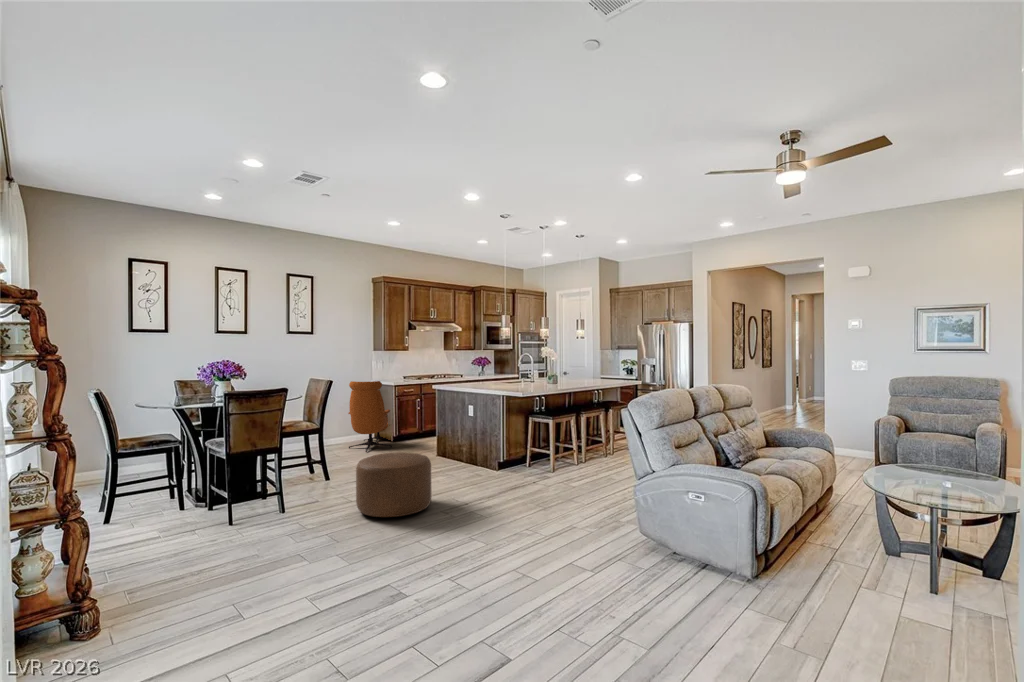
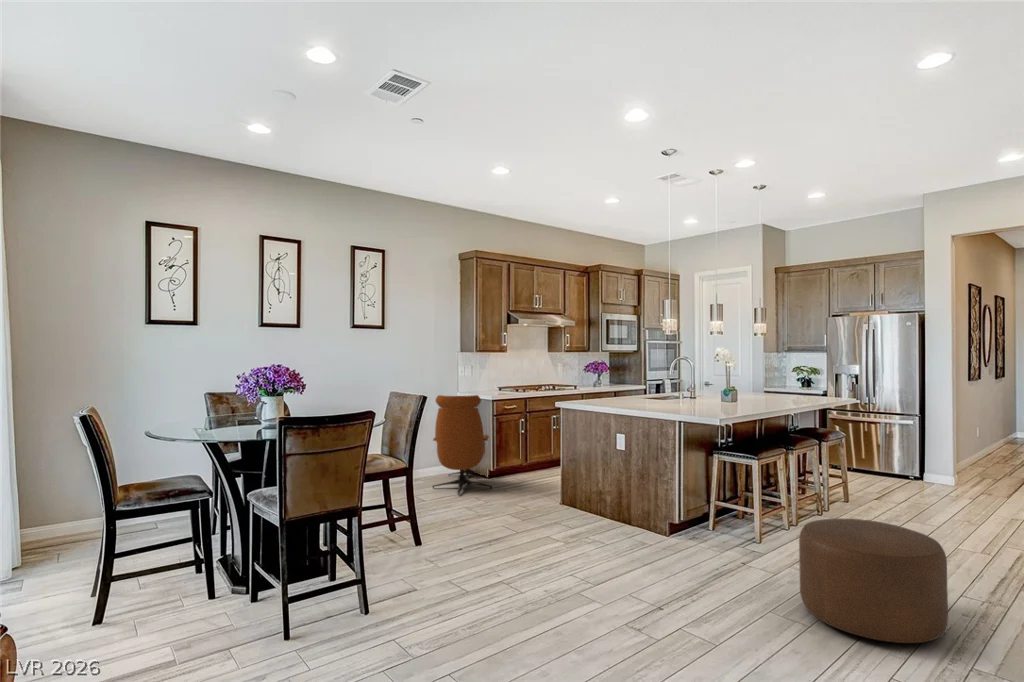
ottoman: present [356,452,431,517] -> present [799,519,948,643]

